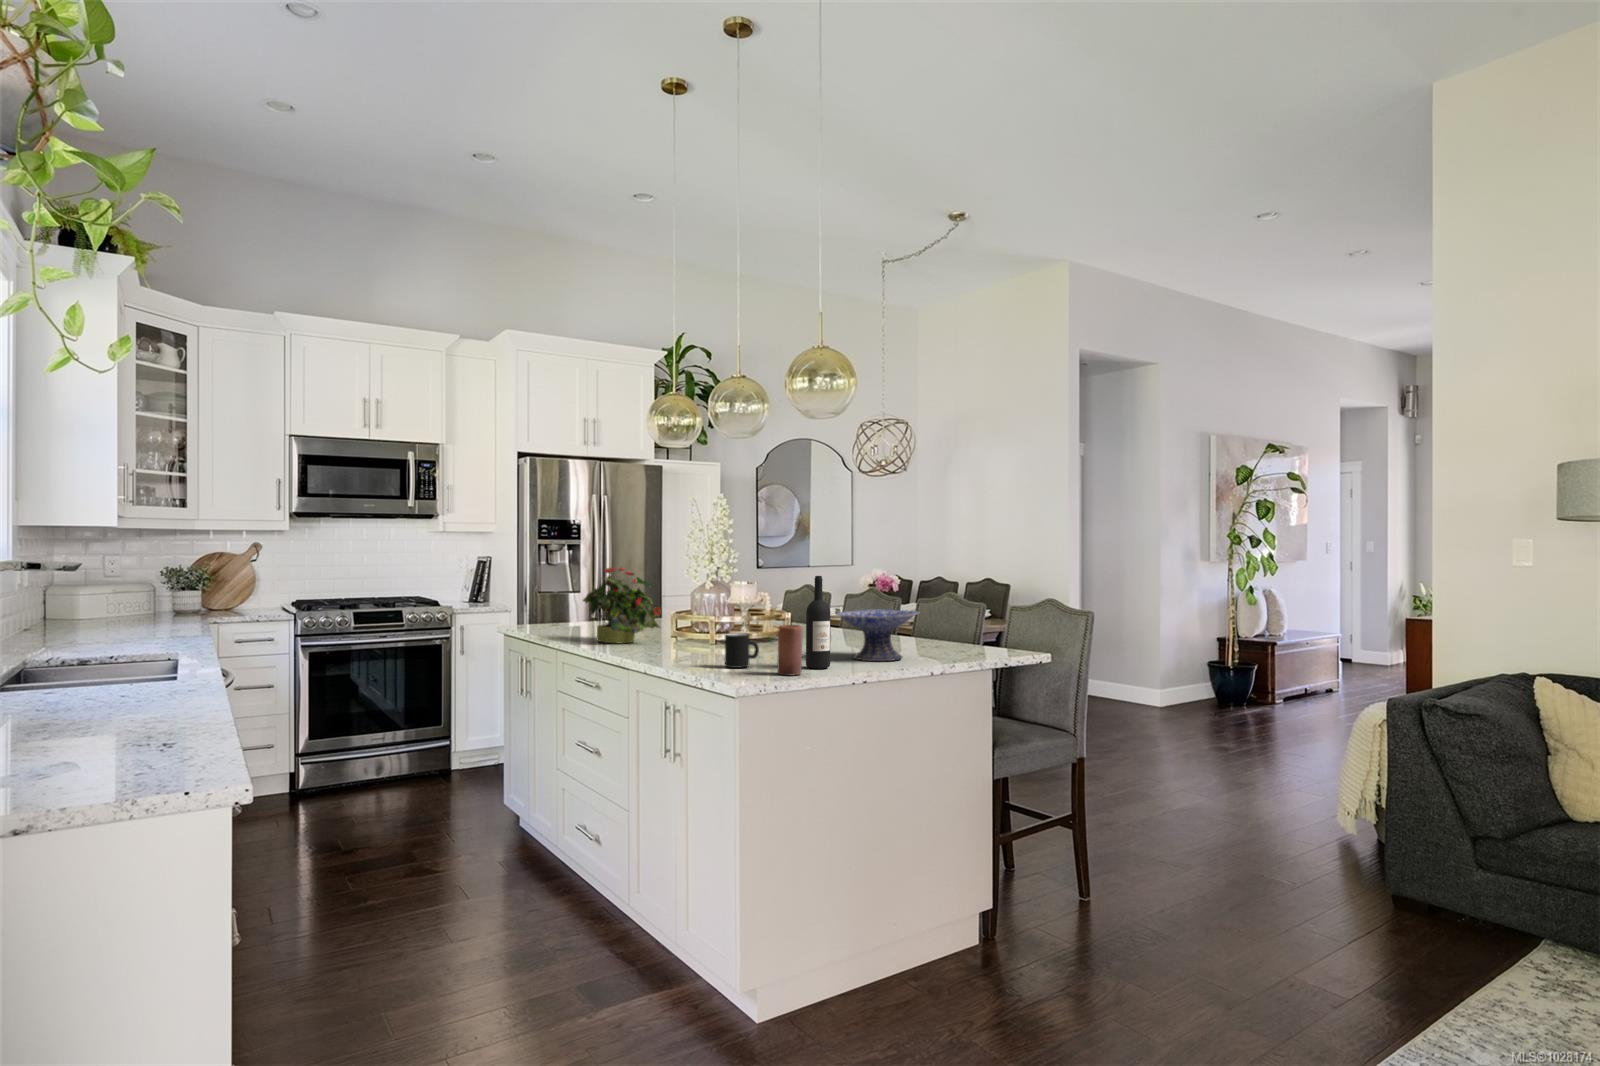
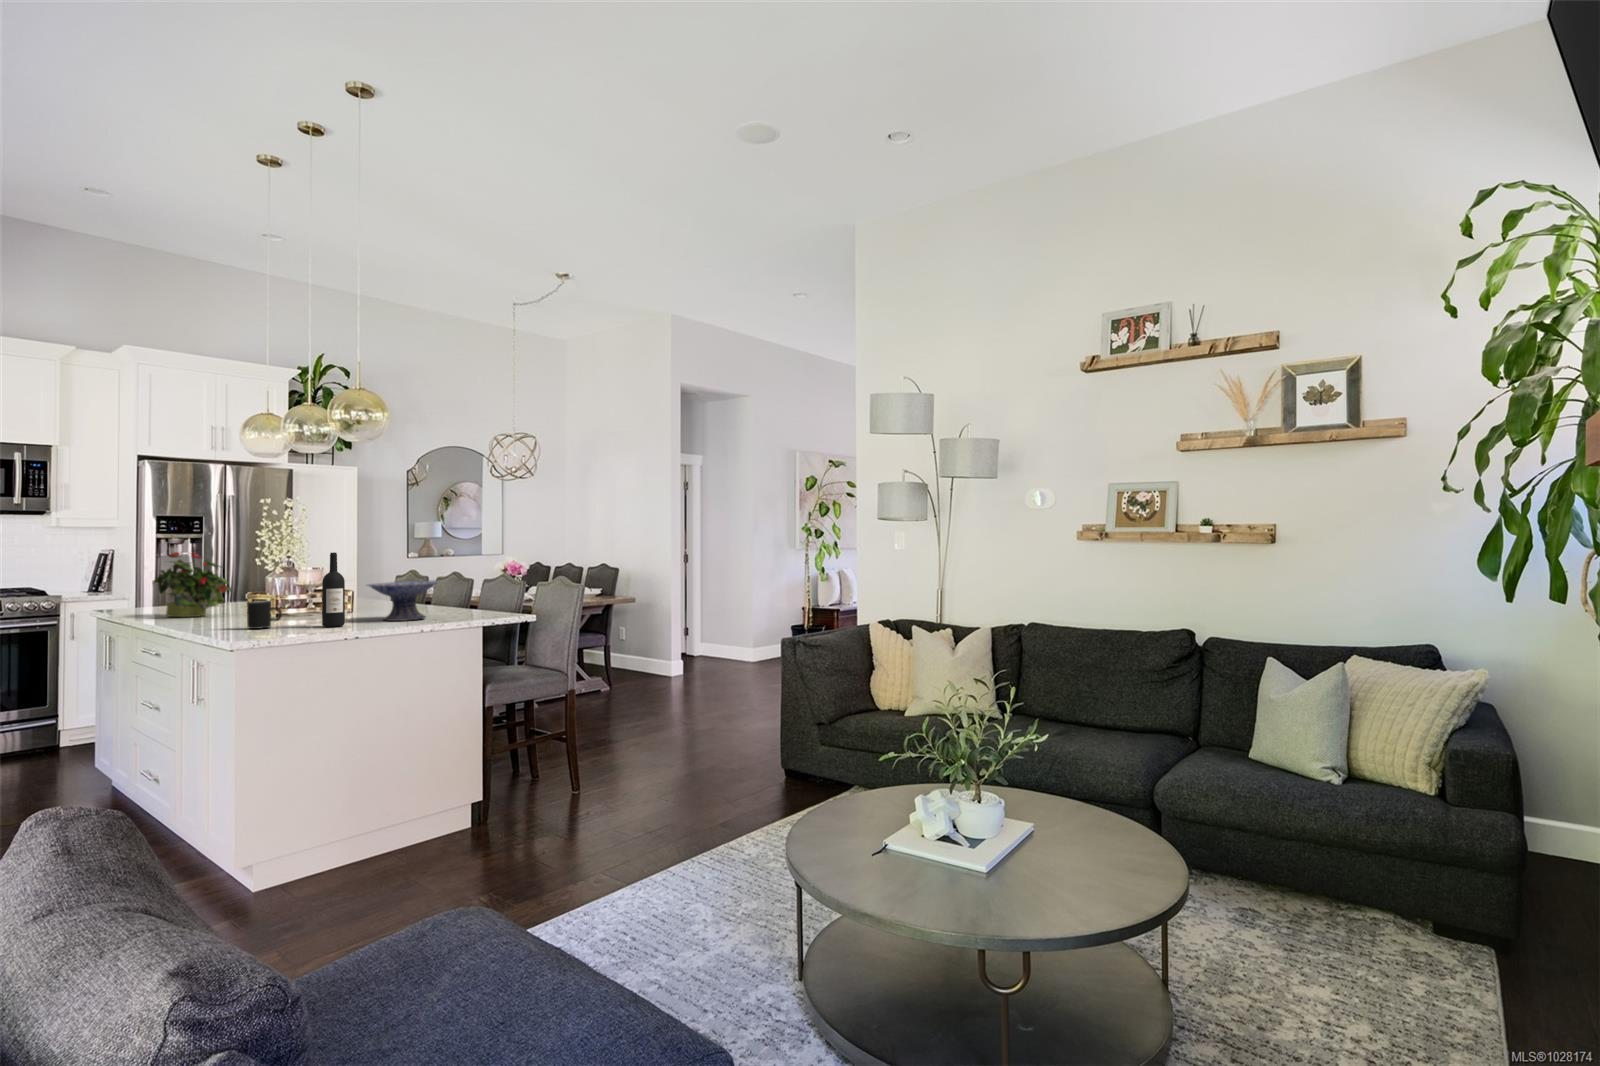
candle: present [778,625,803,676] -> none [284,591,307,632]

